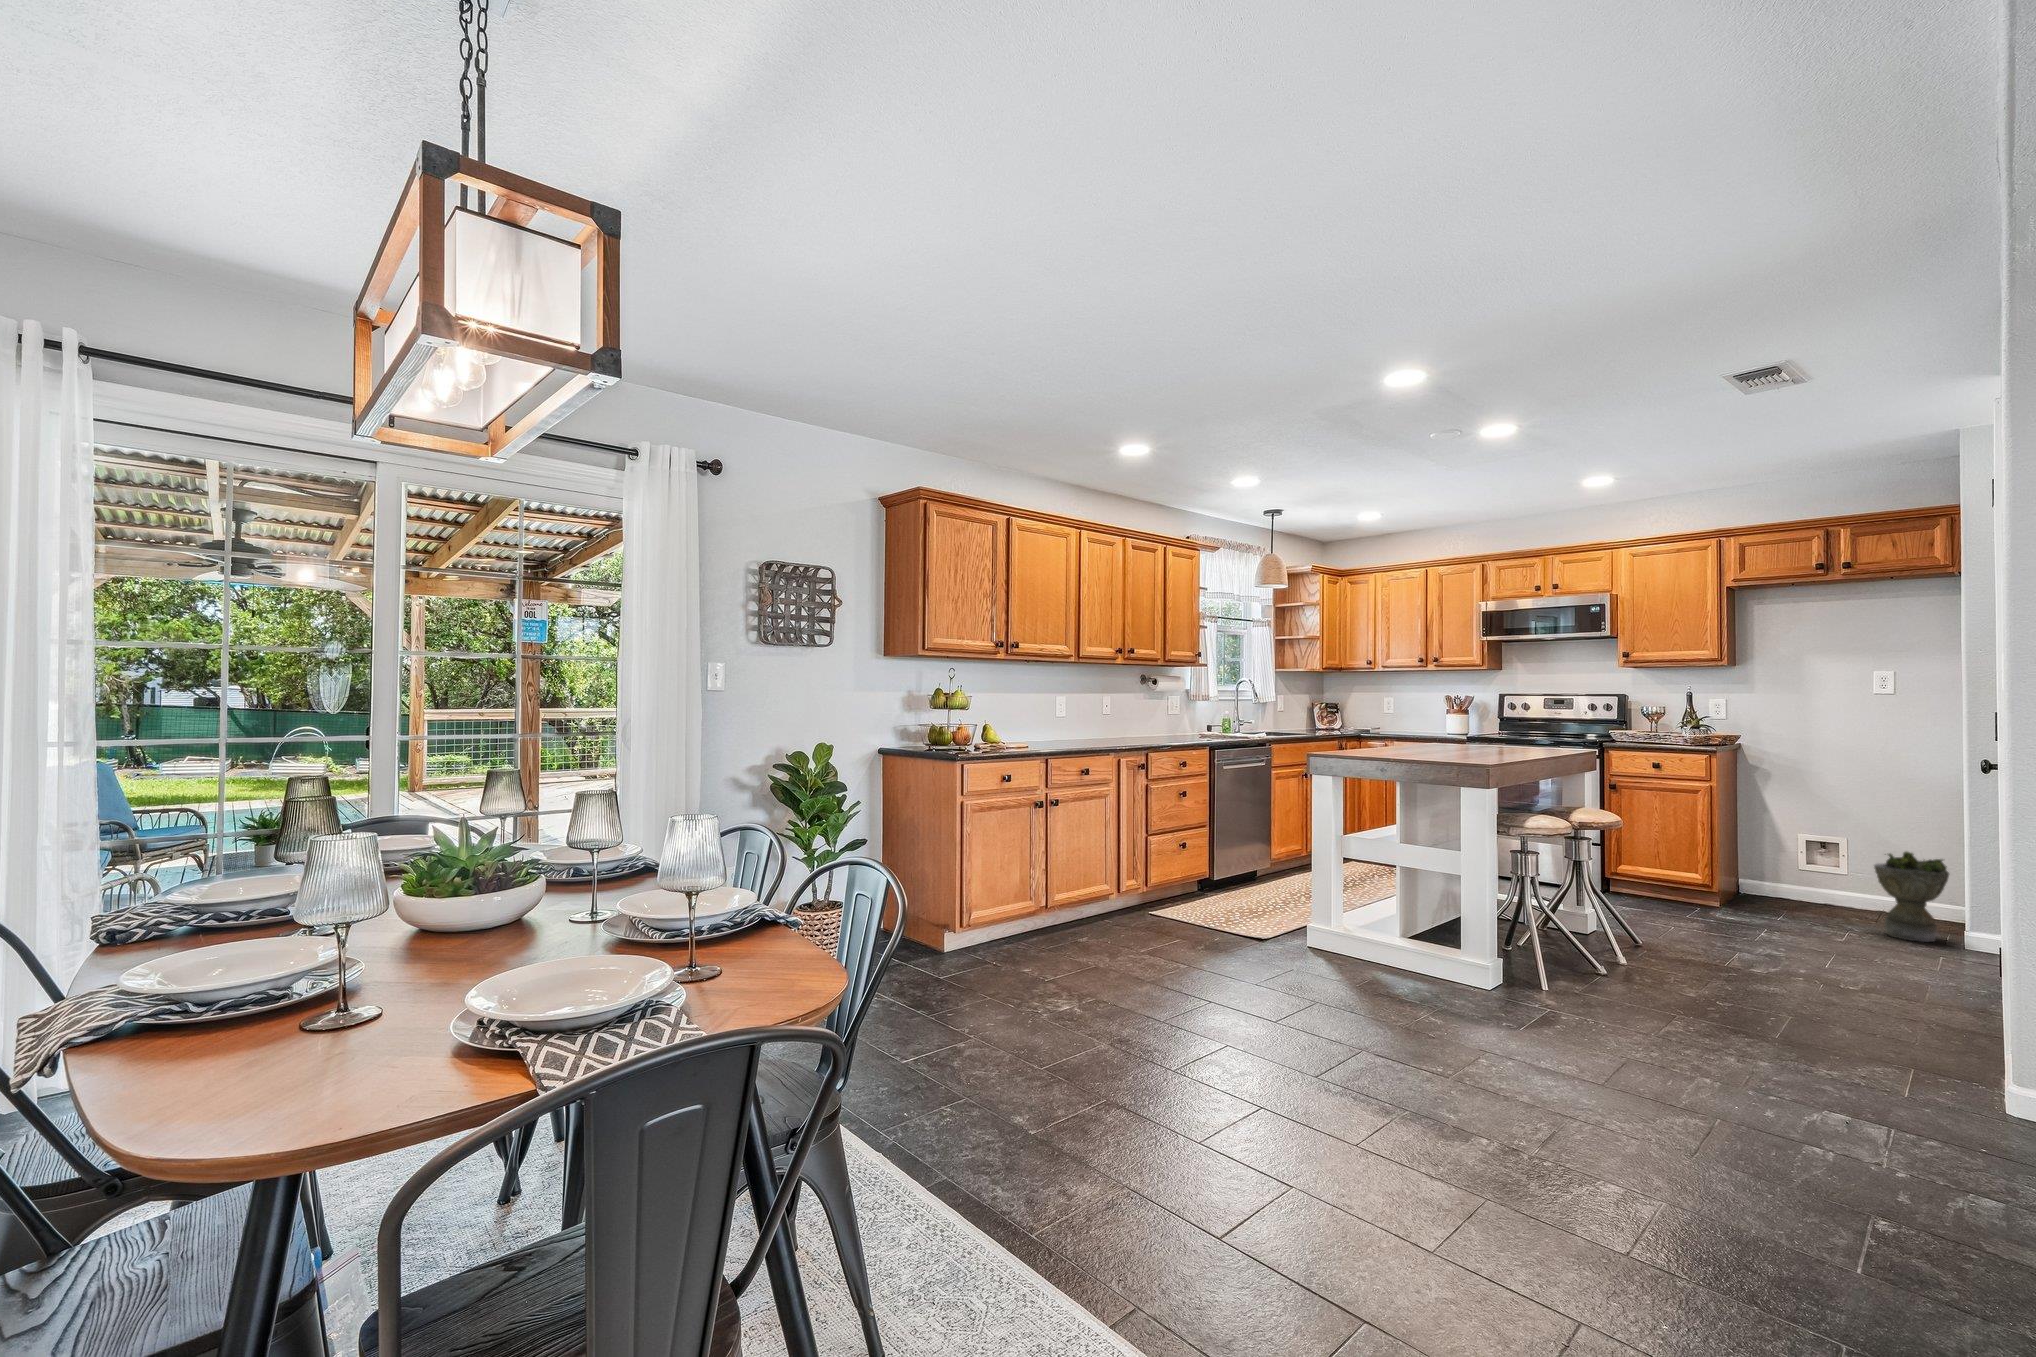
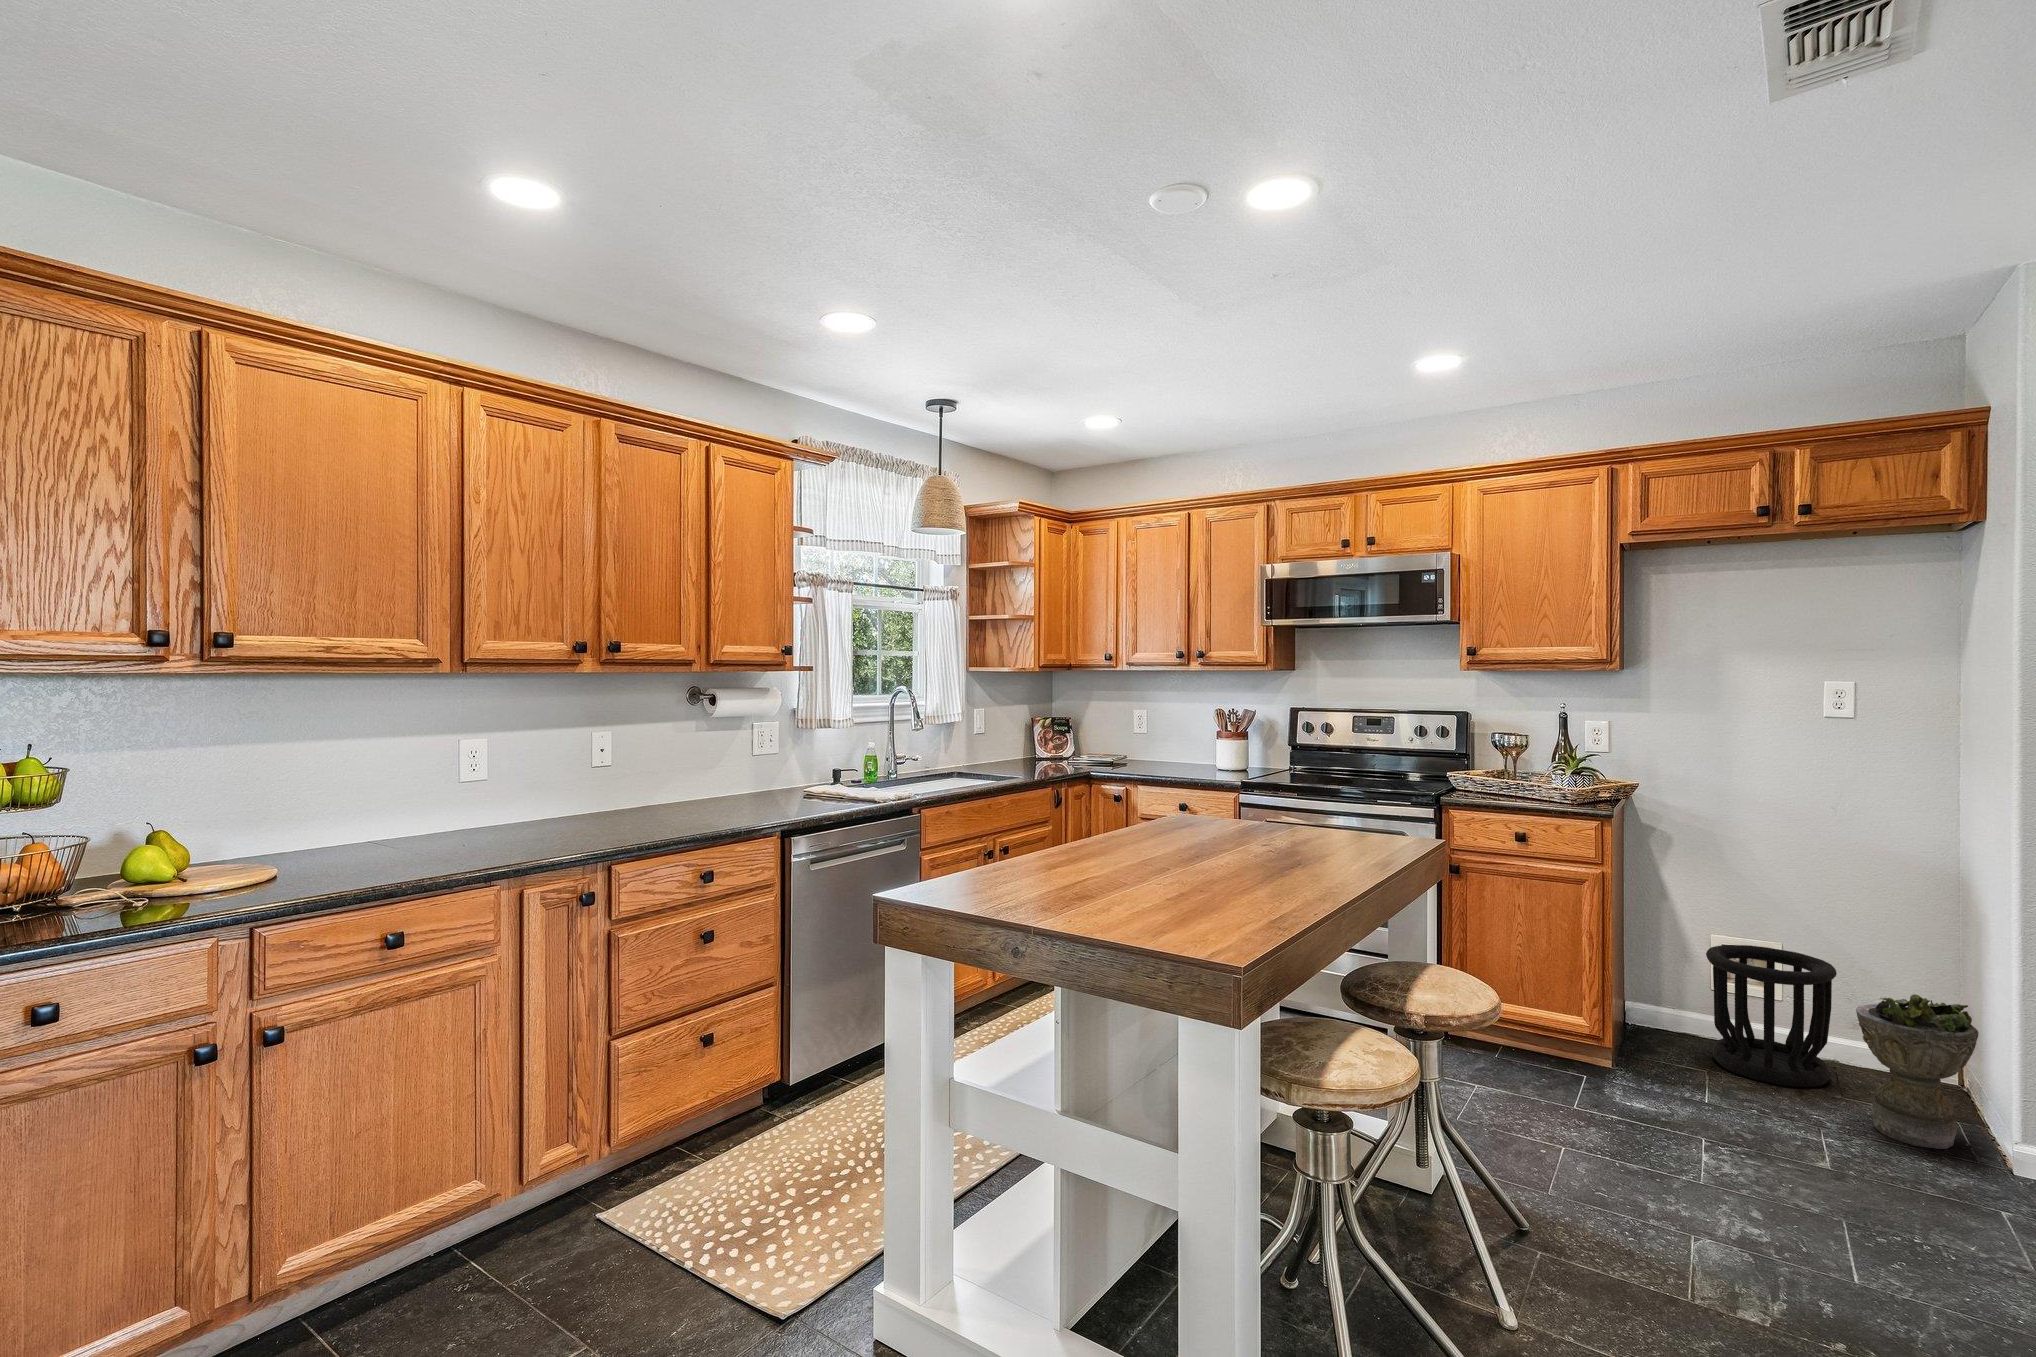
wastebasket: none [1788,839,1876,921] -> present [1706,945,1837,1087]

